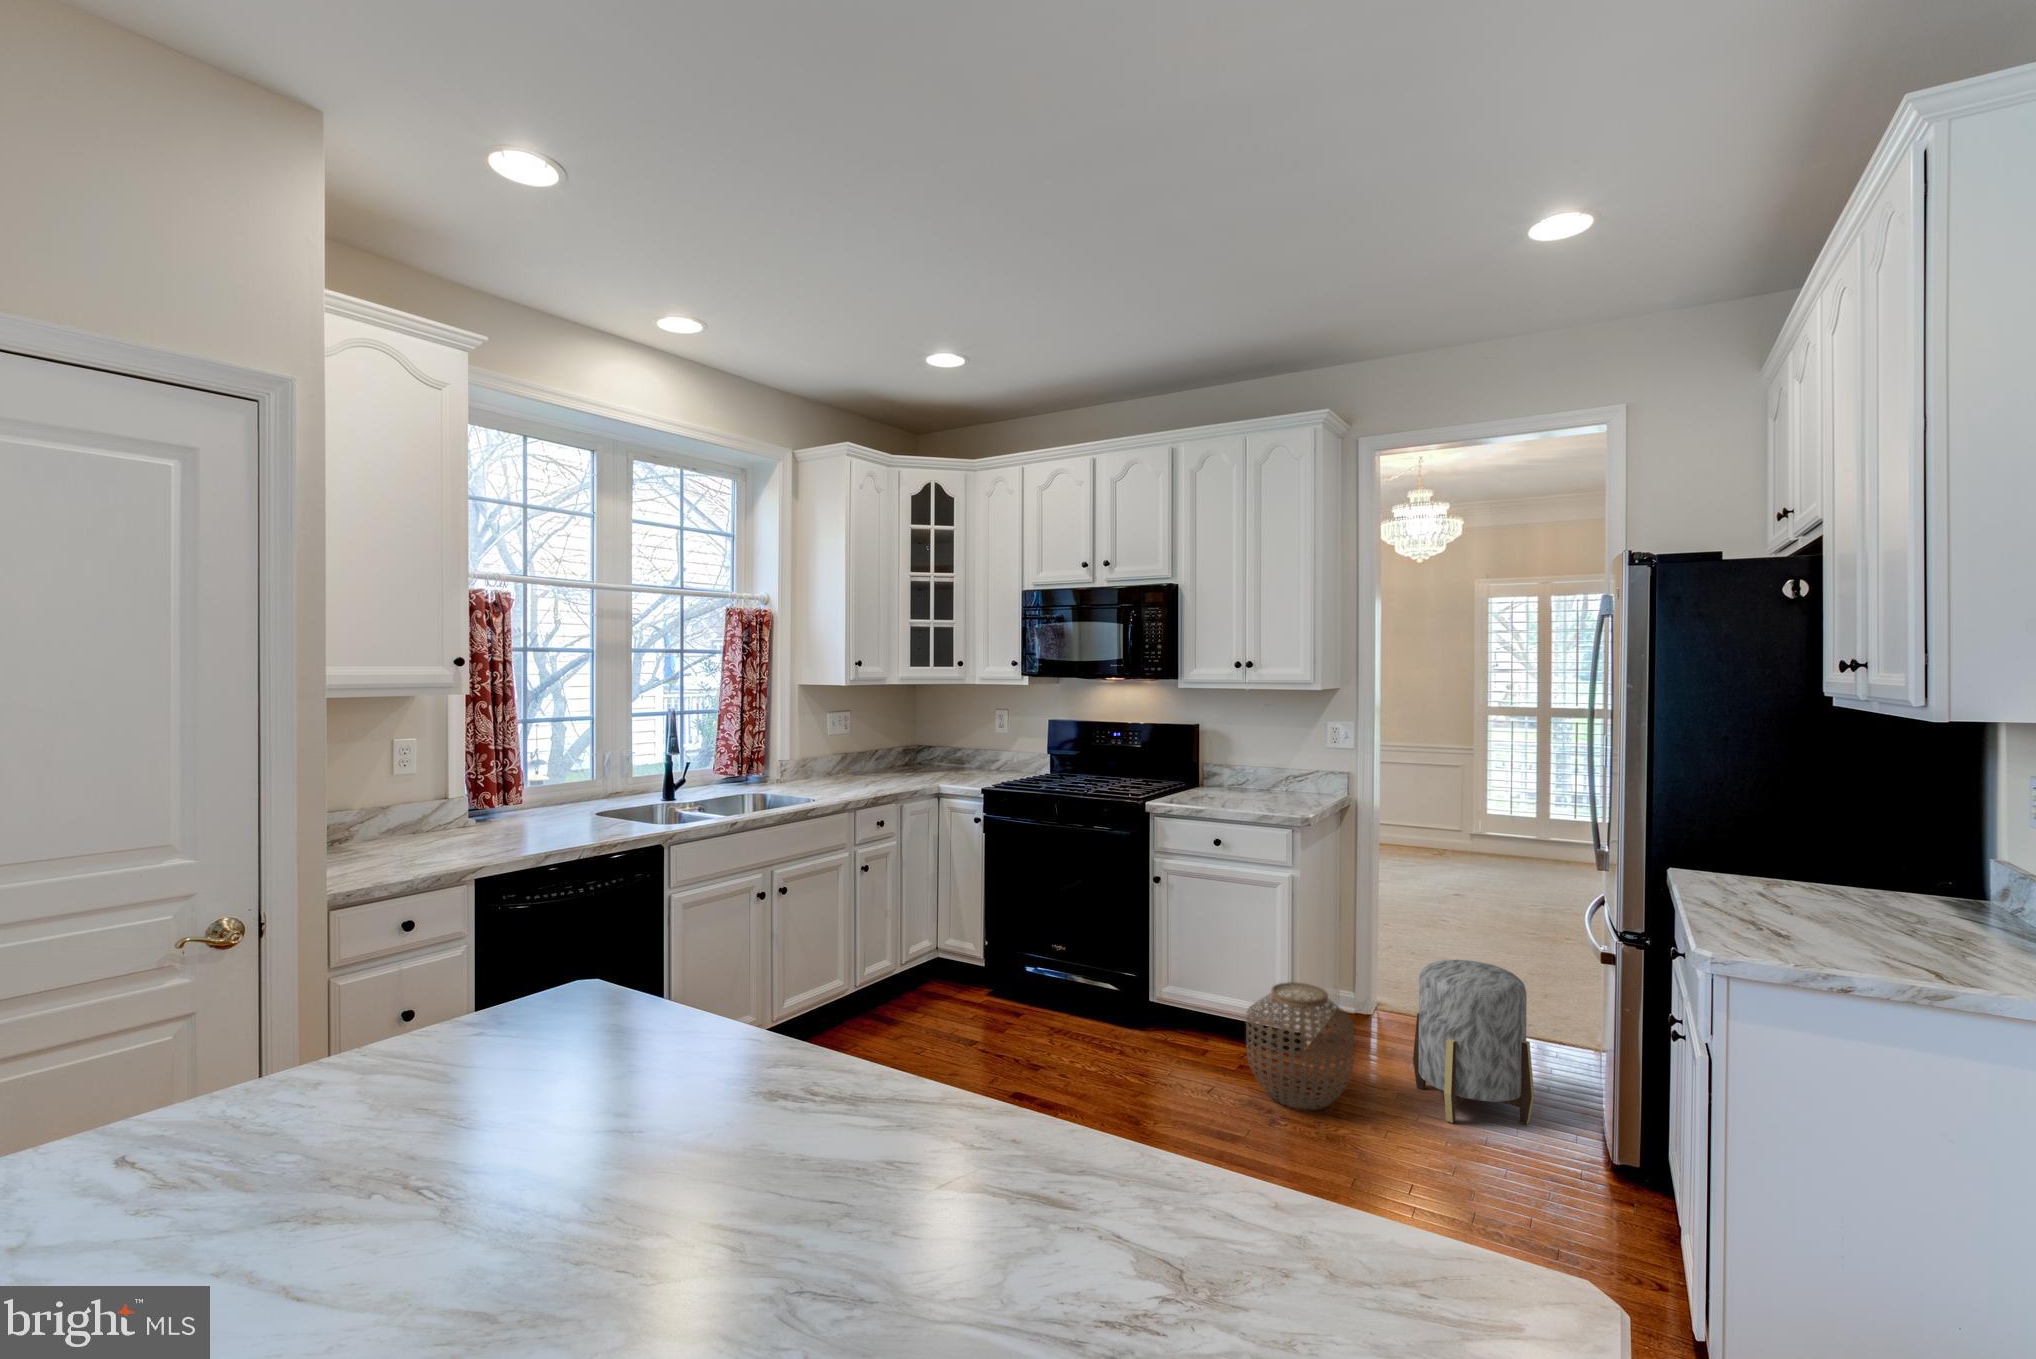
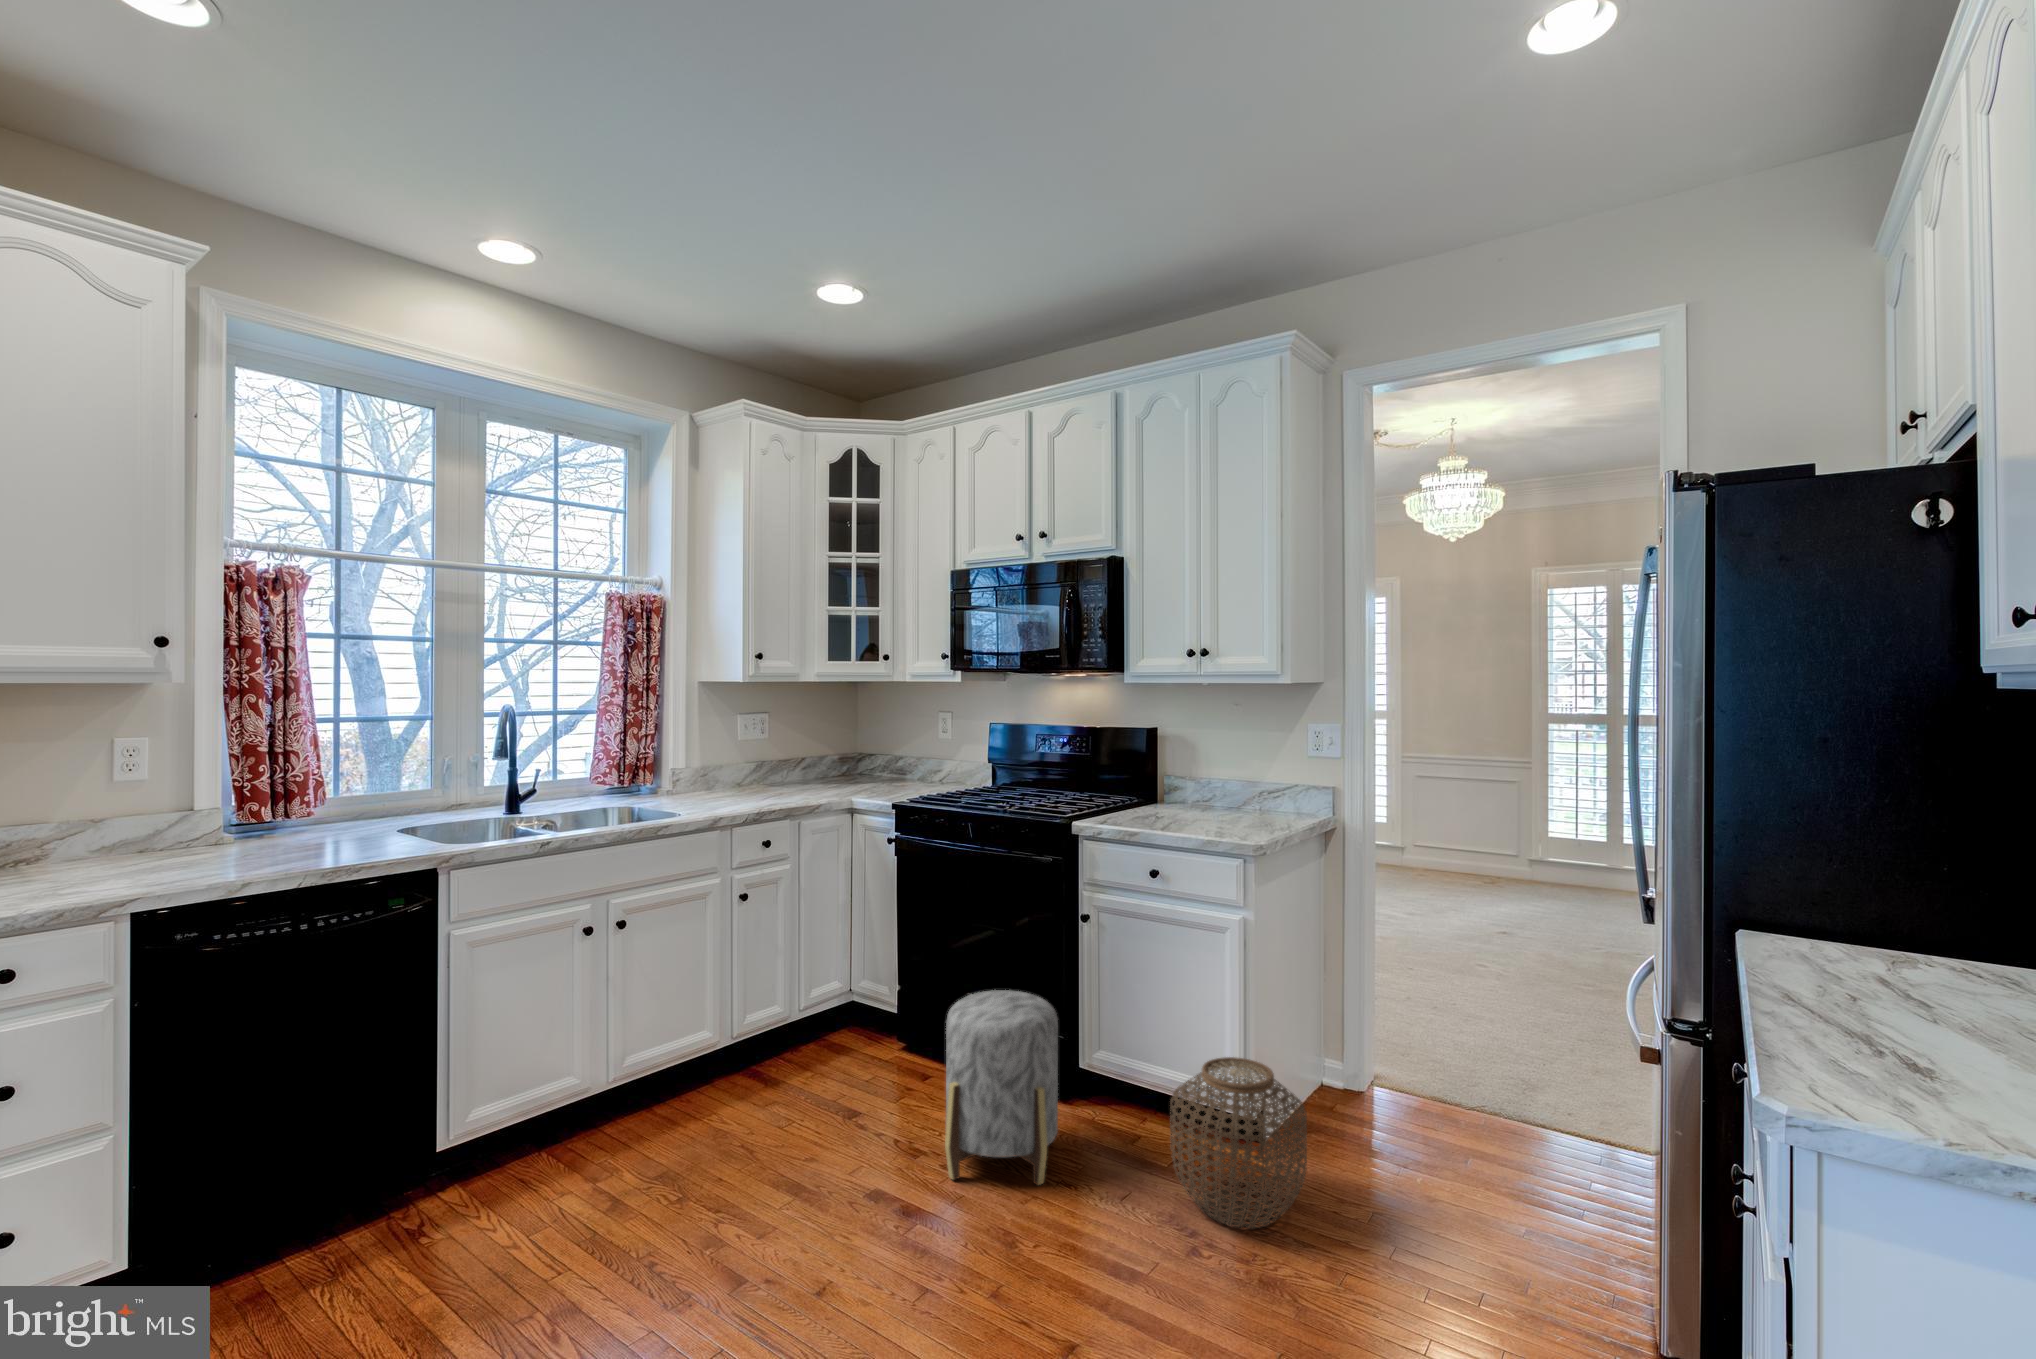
stool: present [1413,960,1534,1124] -> present [945,990,1058,1185]

